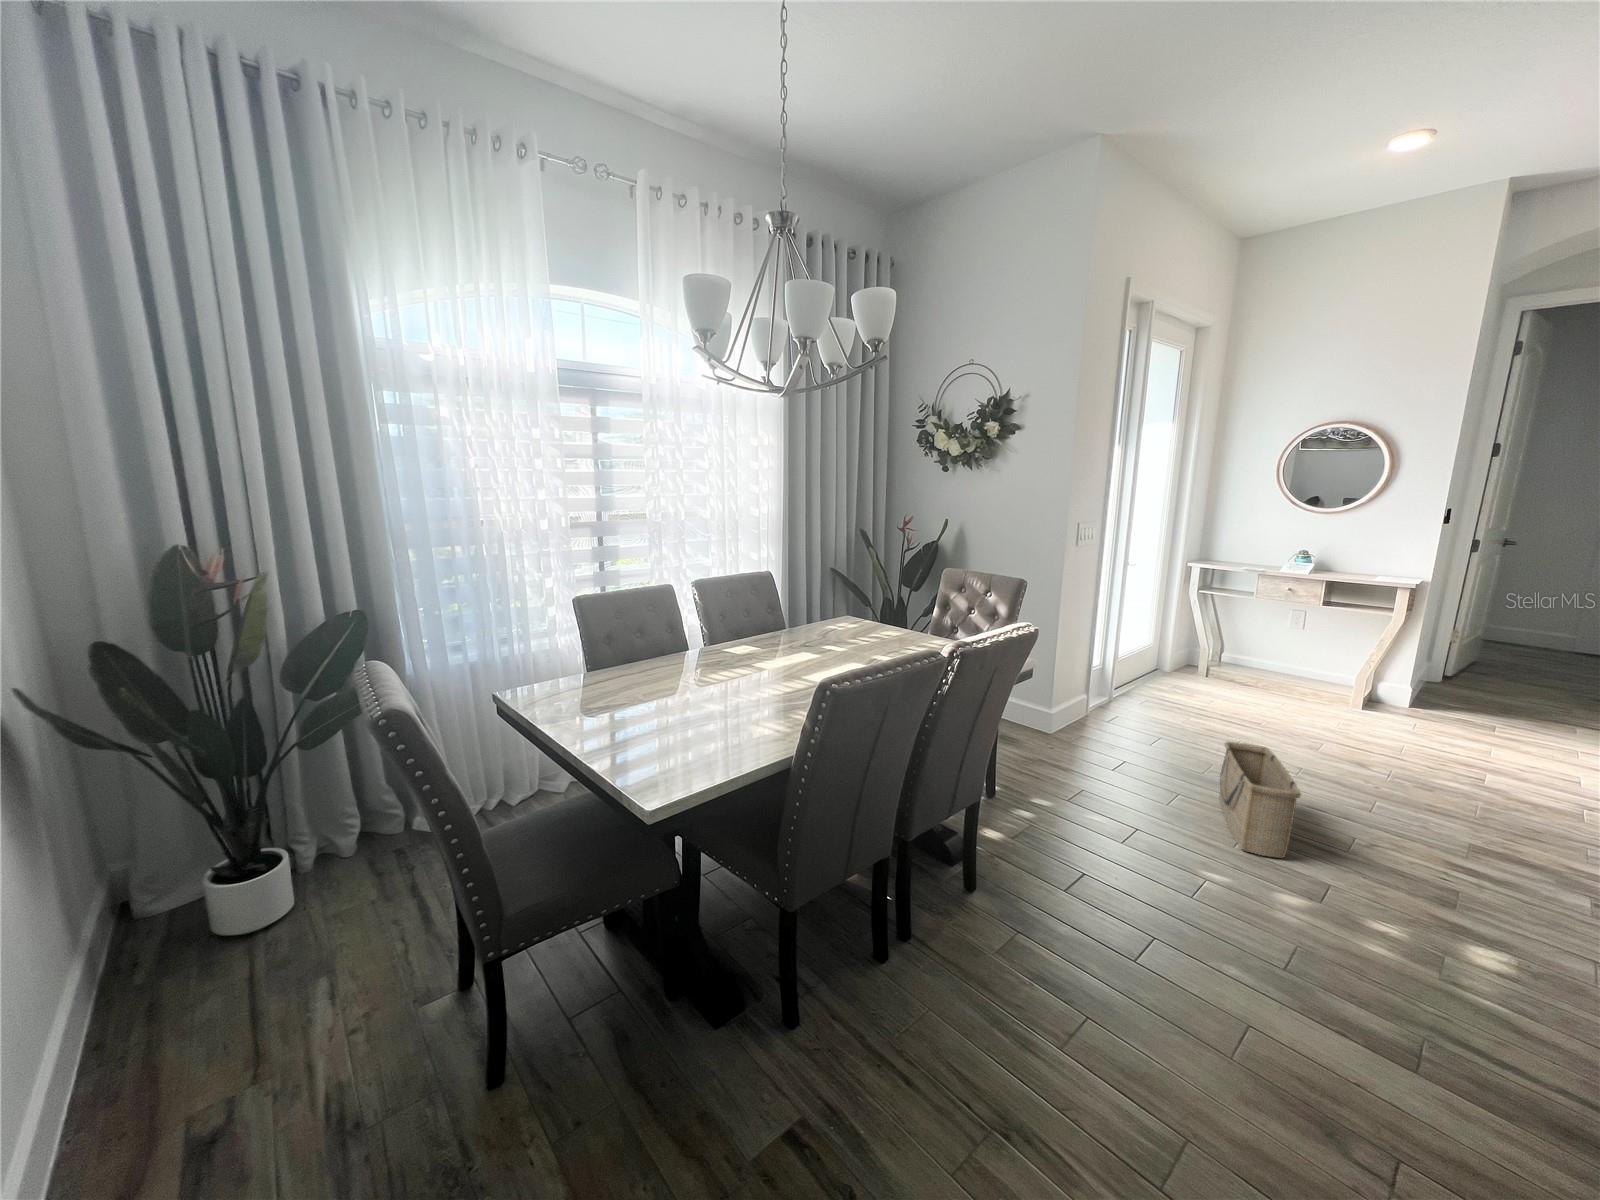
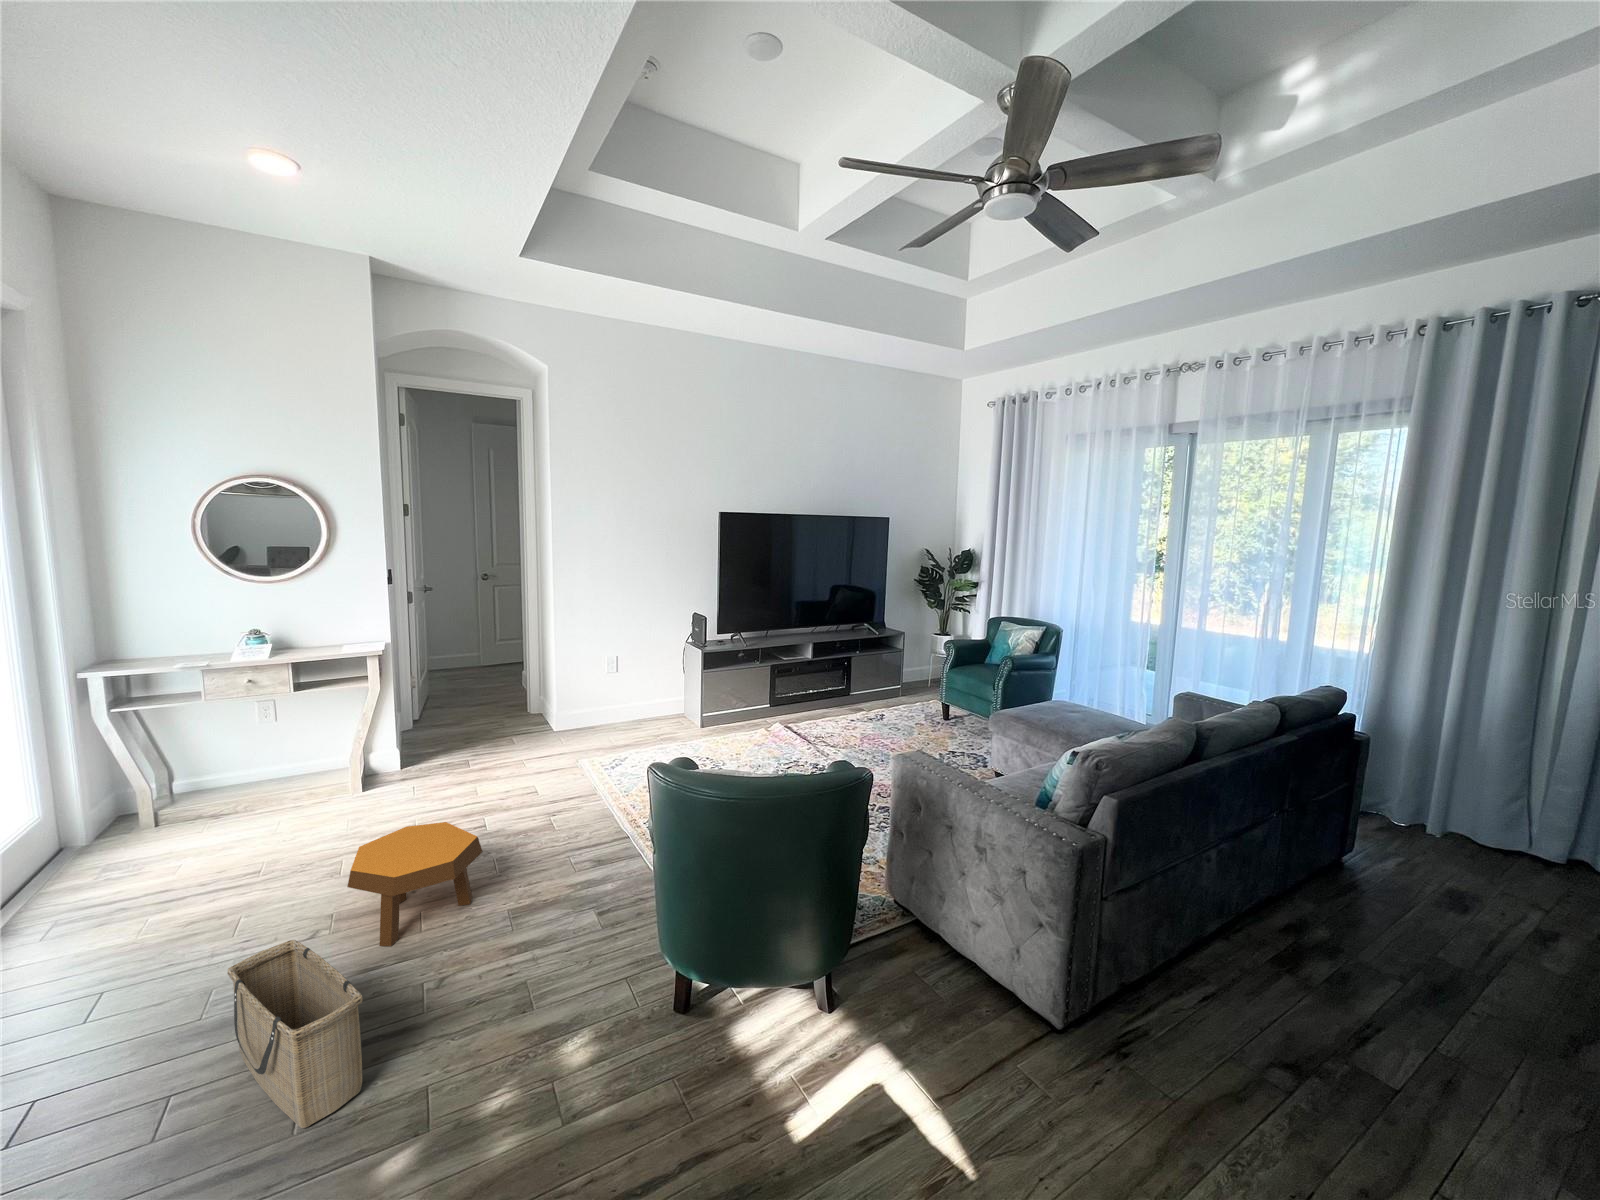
footstool: none [1317,725,1459,821] -> present [347,822,483,946]

